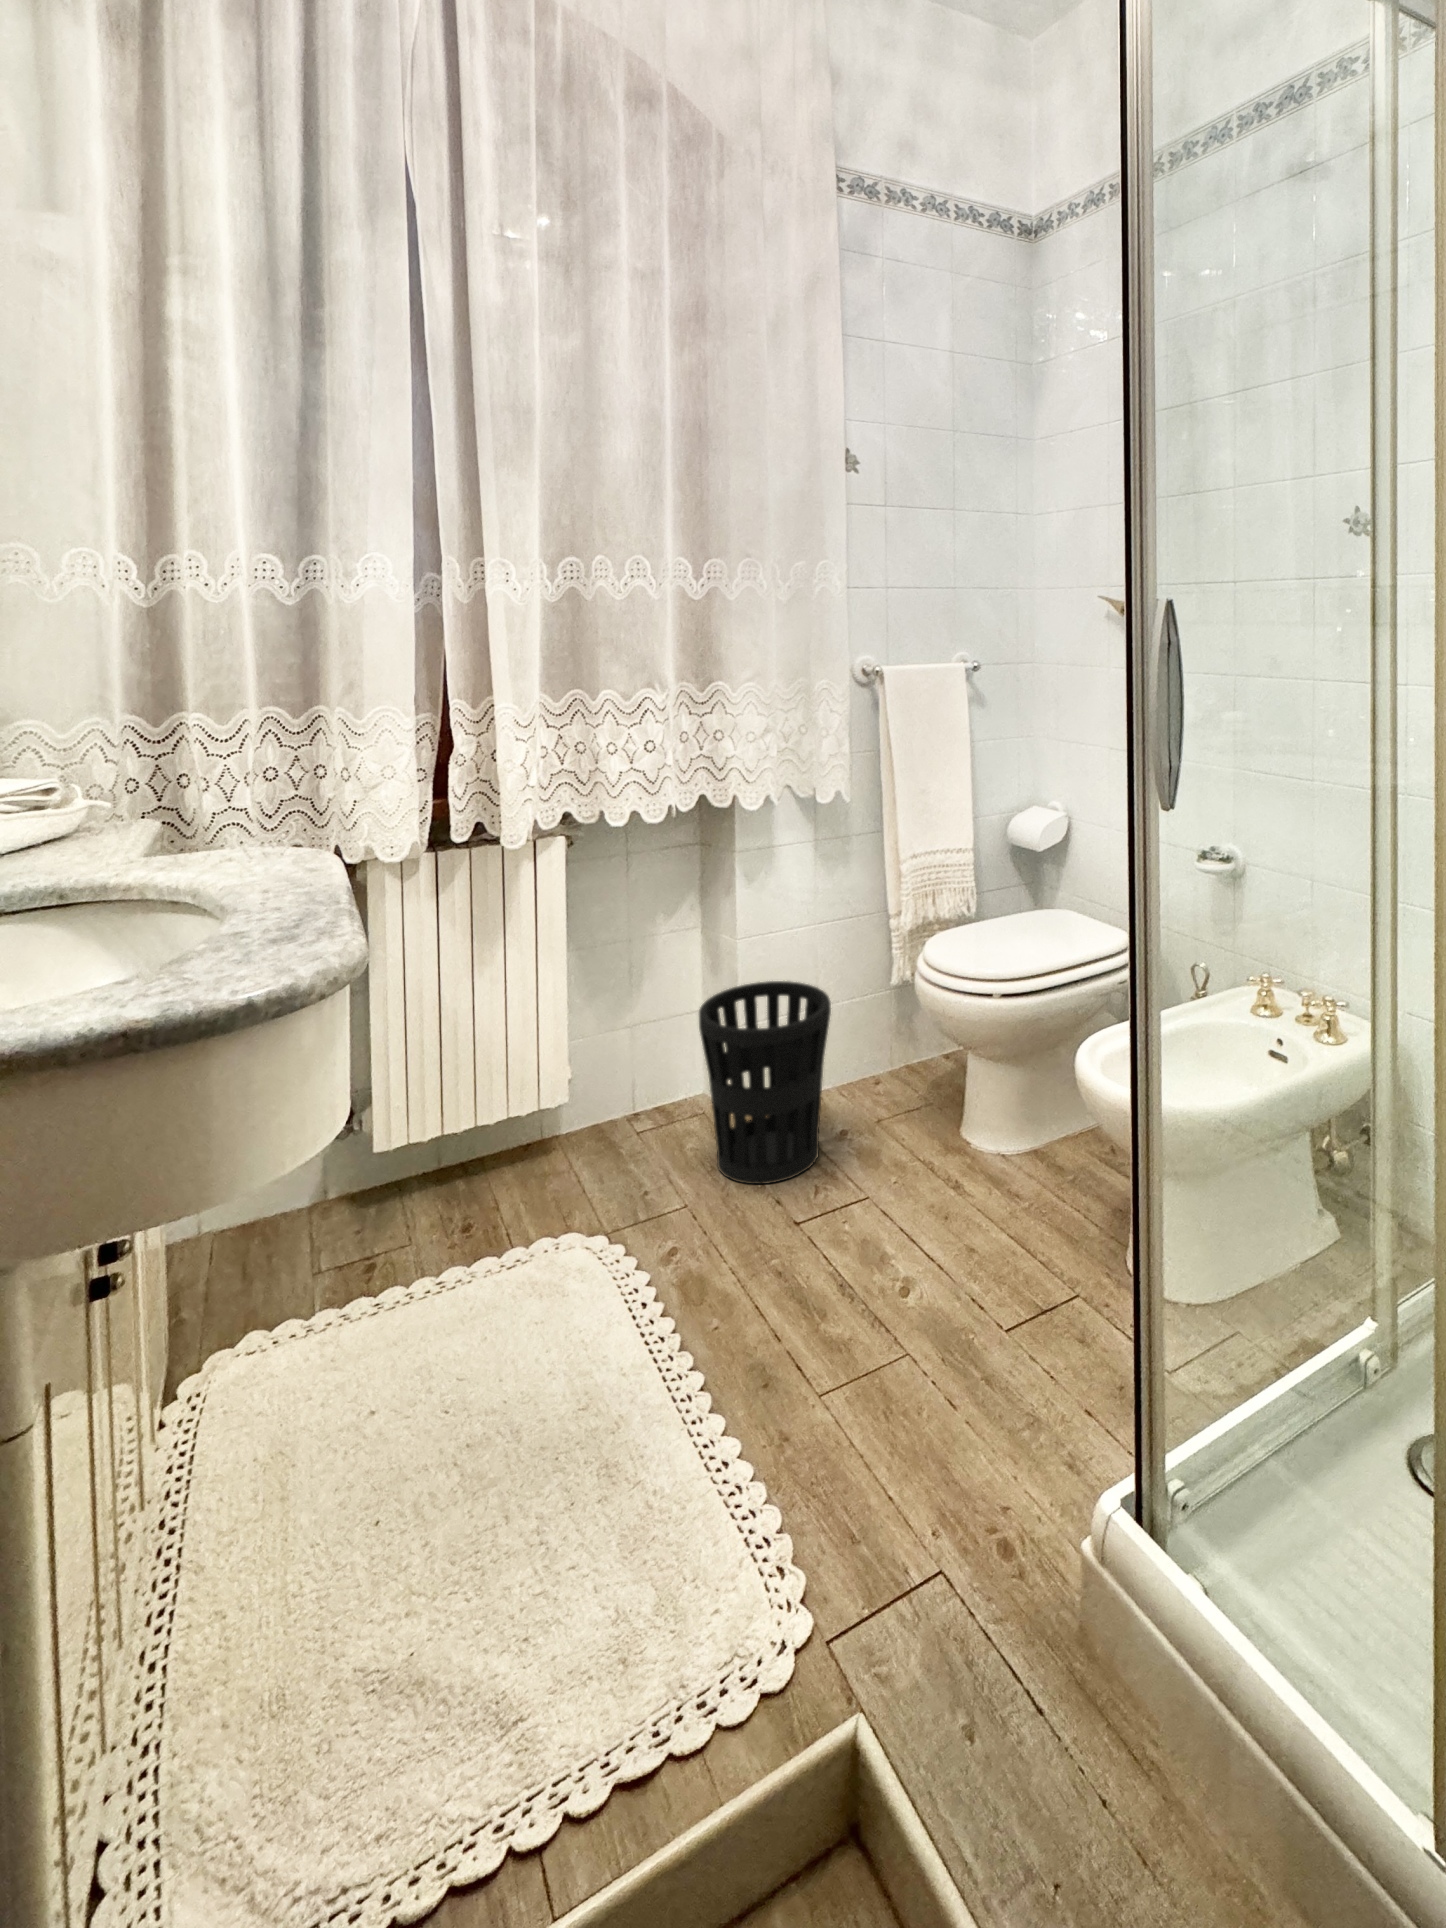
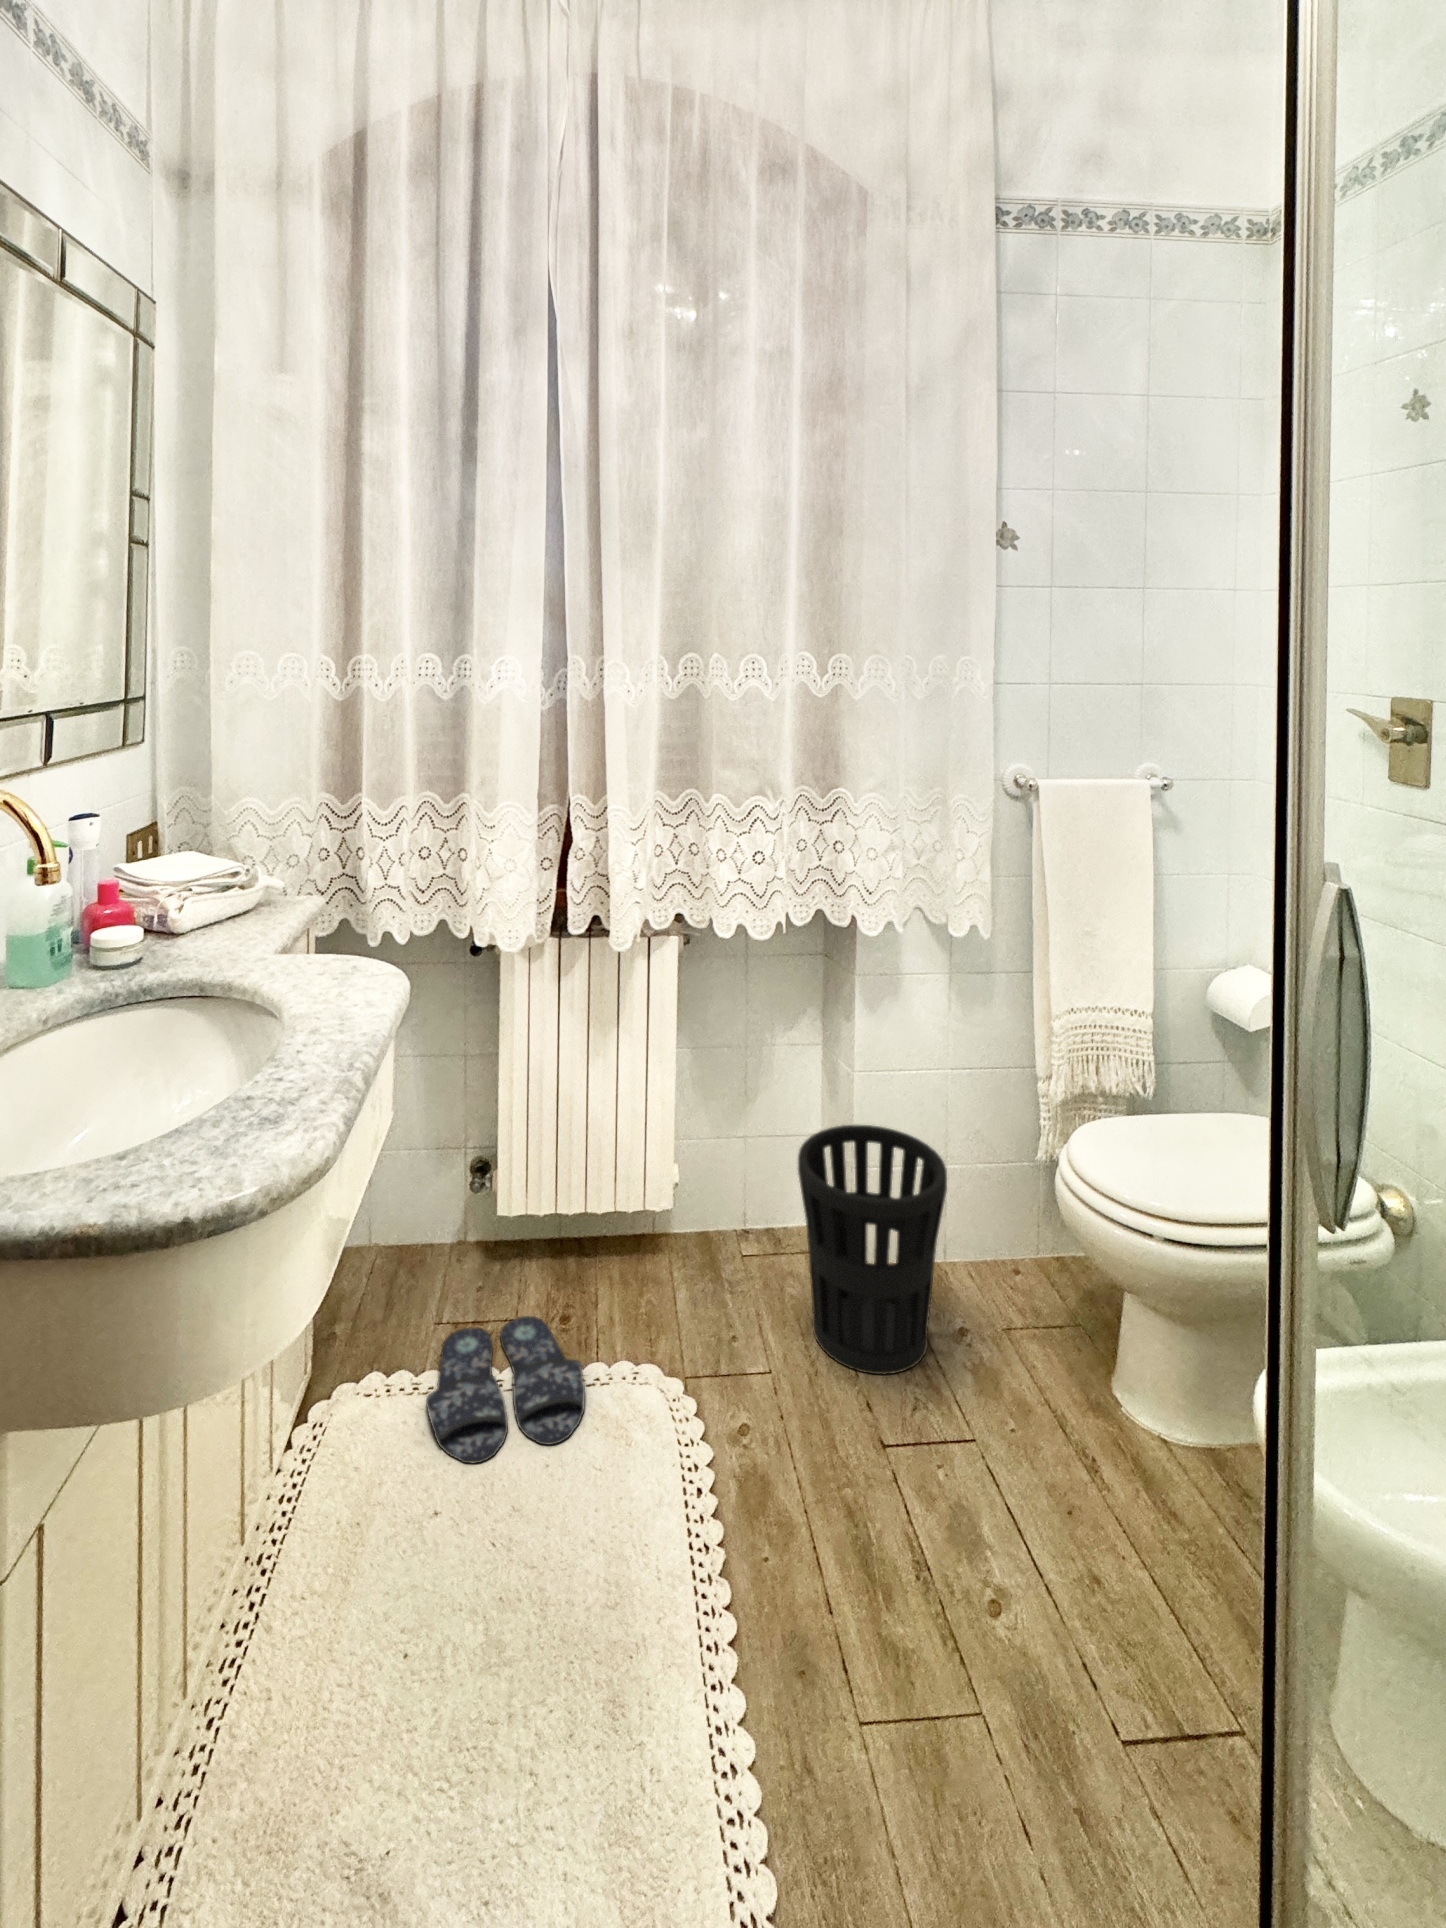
slippers: none [325,1238,510,1370] -> present [426,1316,585,1463]

